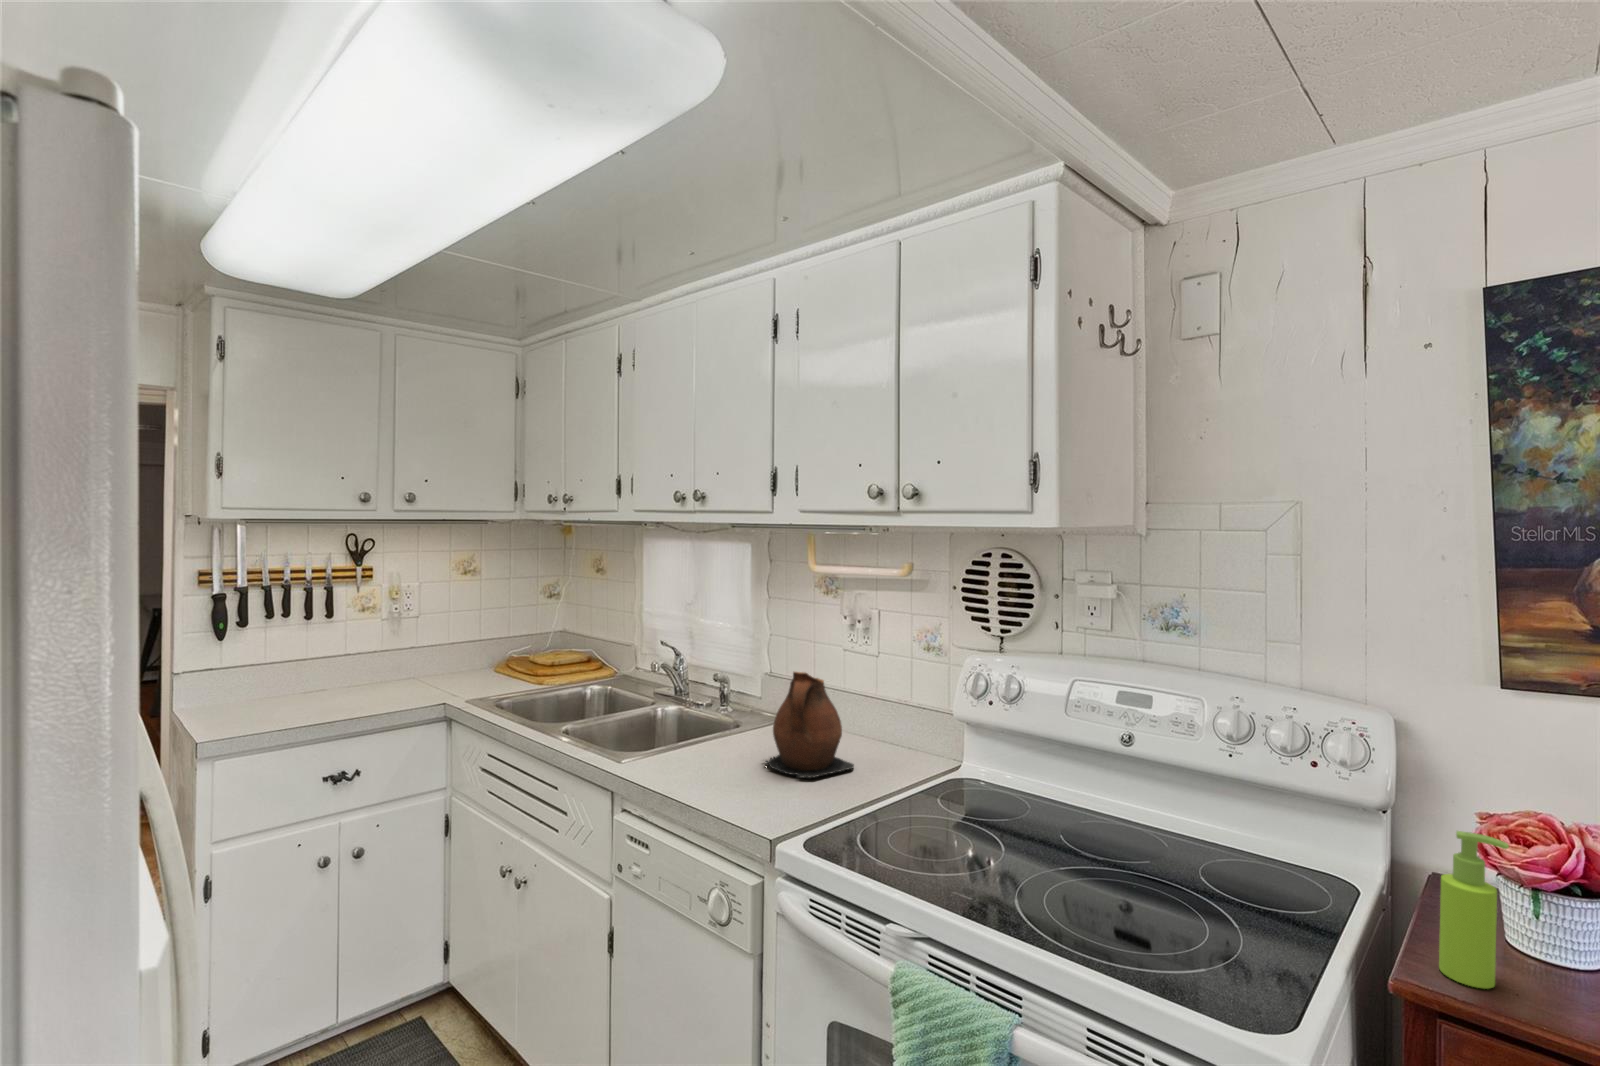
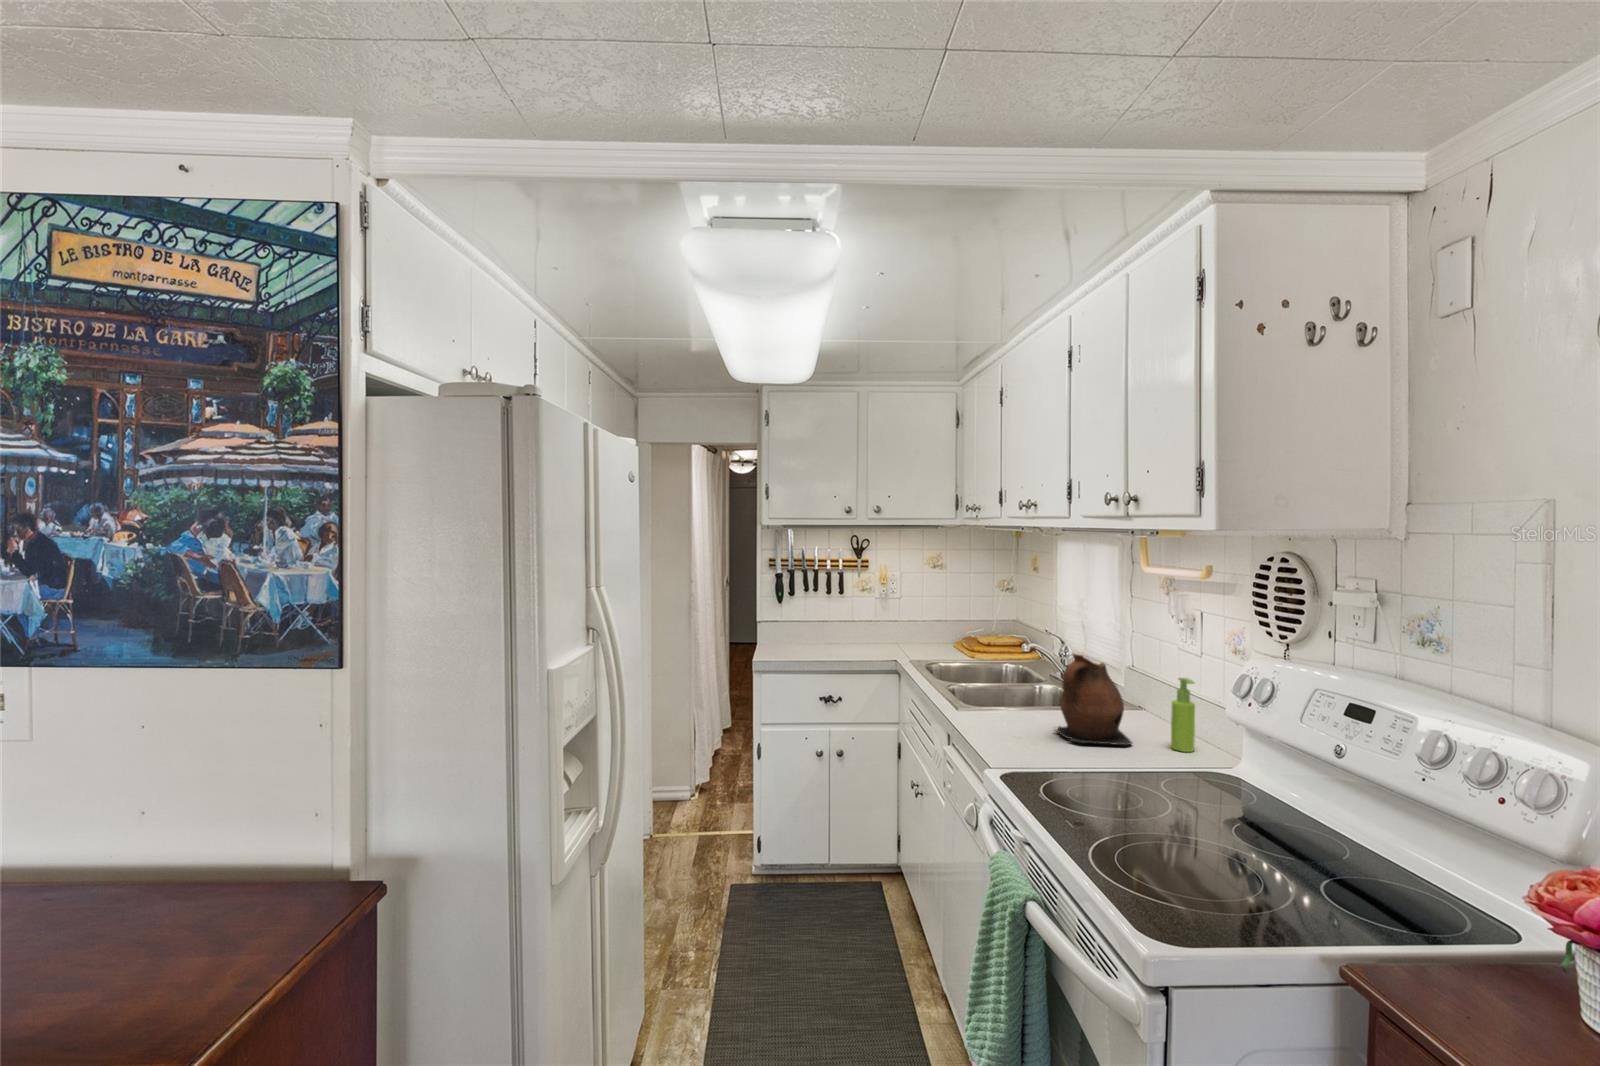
soap dispenser: present [1439,831,1509,989] -> present [1171,678,1195,752]

